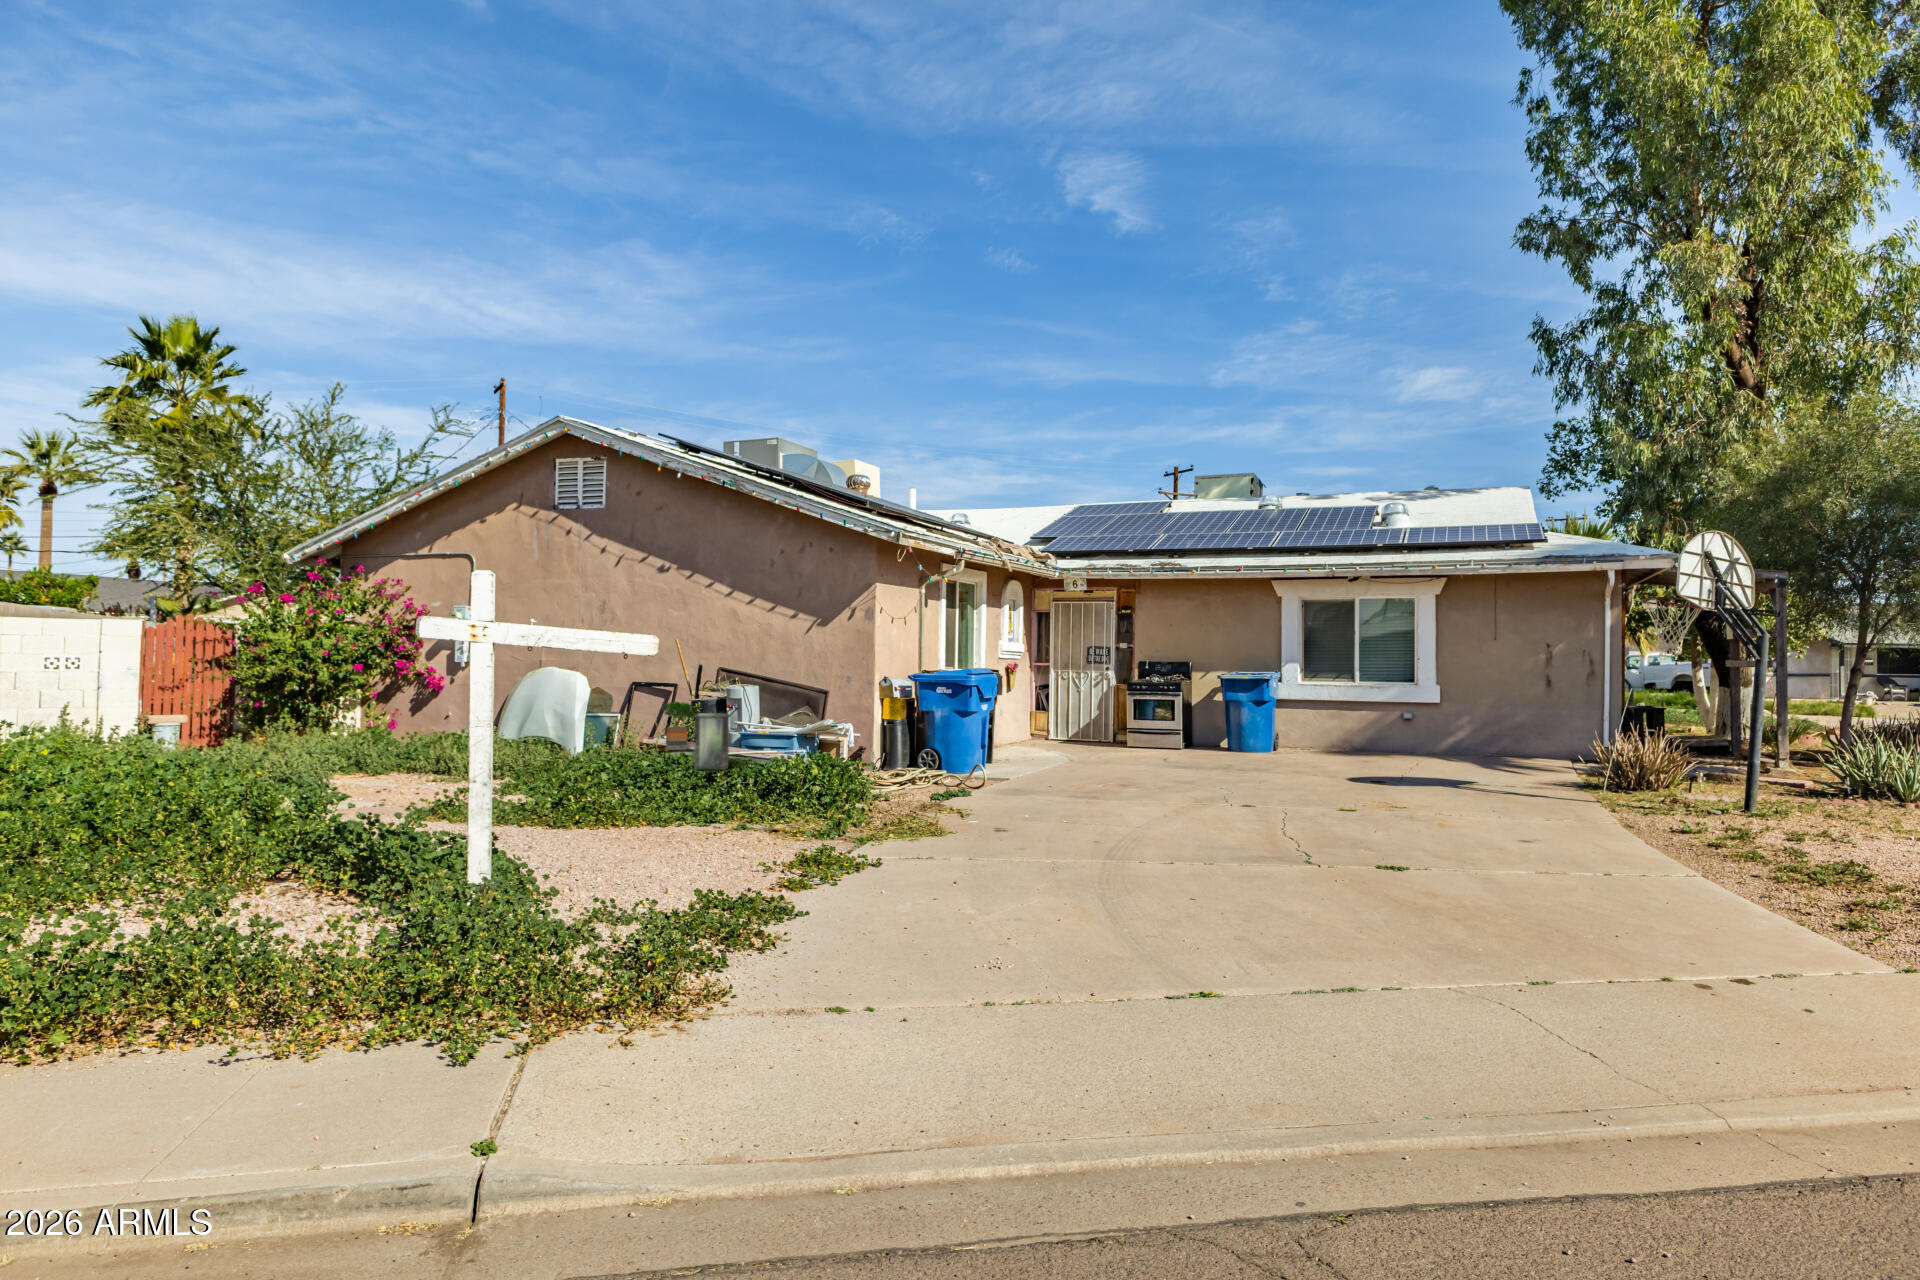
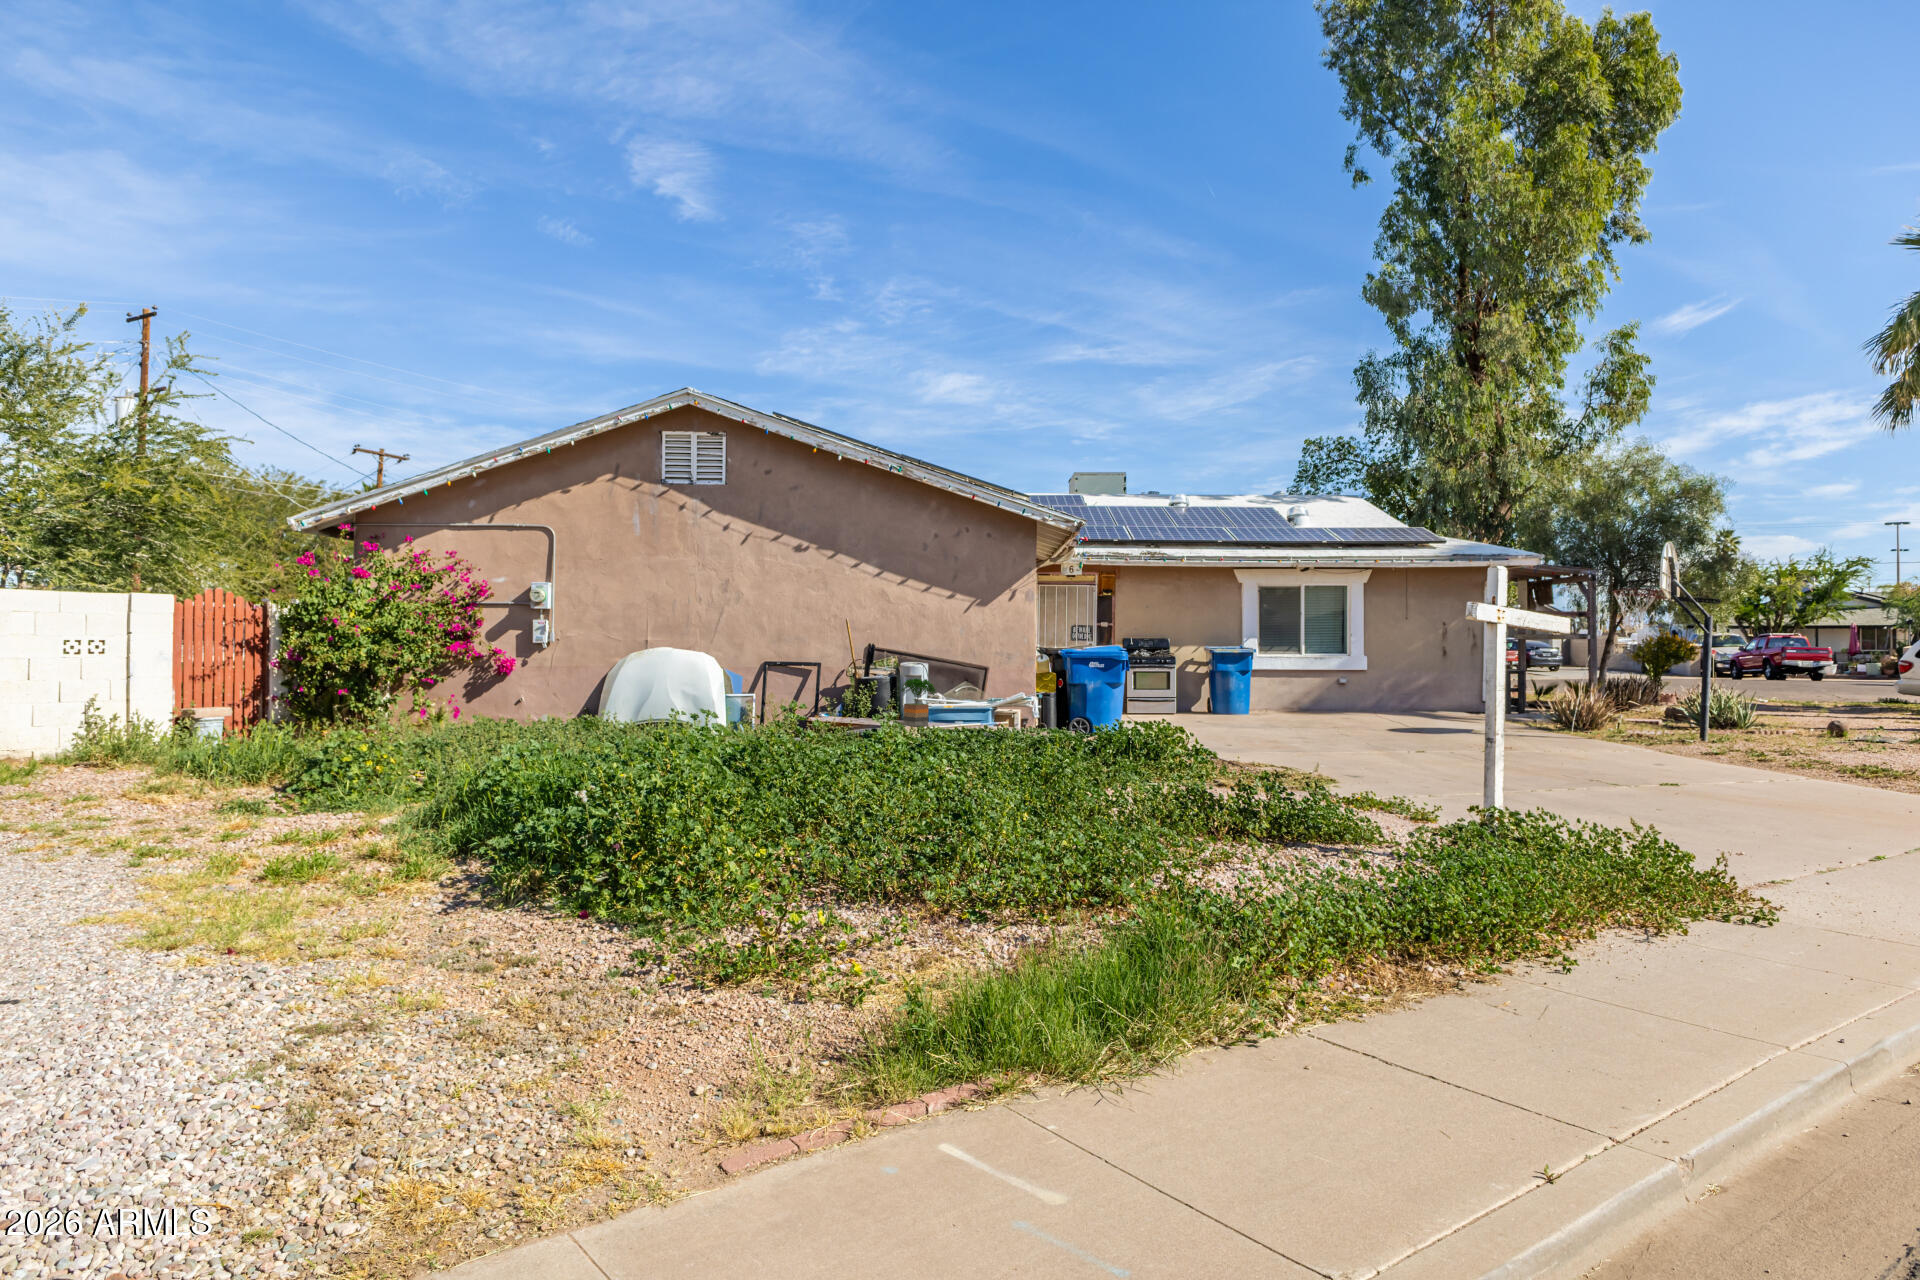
storage box: present [694,713,729,770] -> none [996,687,1041,742]

